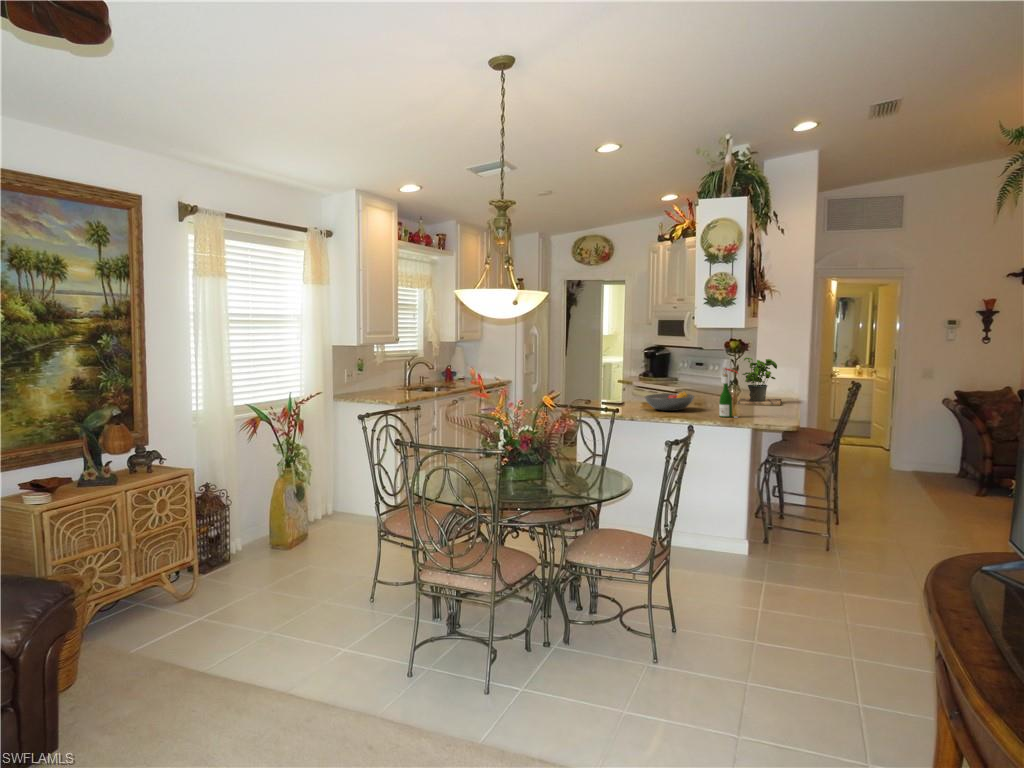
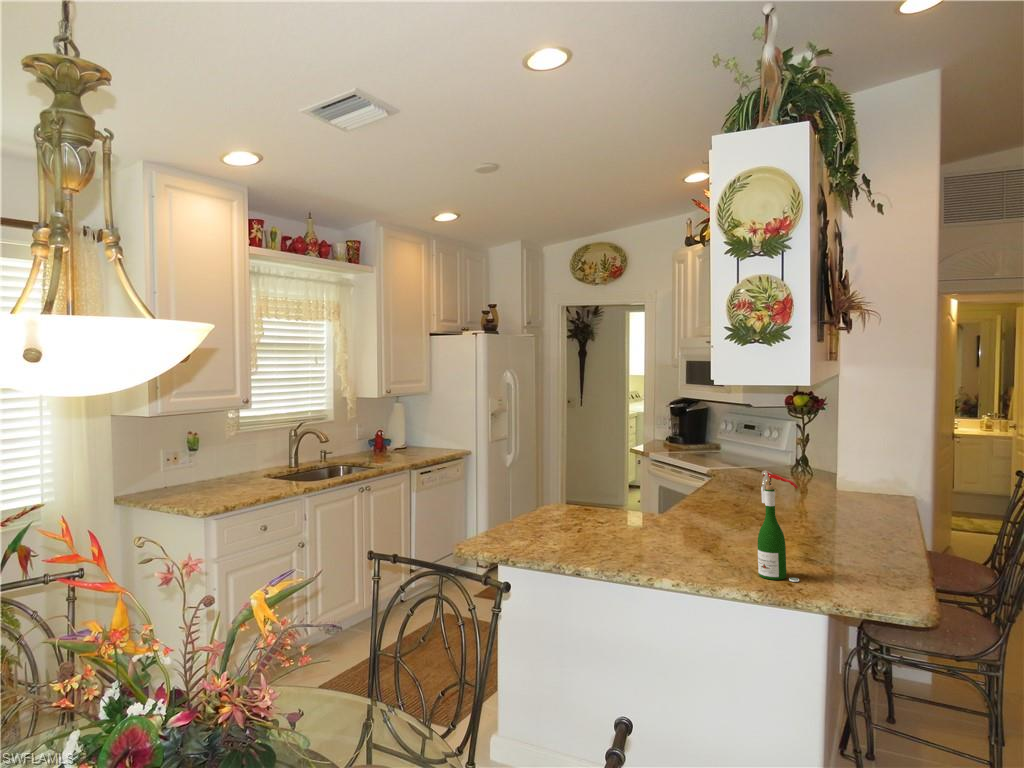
potted plant: present [737,357,781,406] -> none [802,435,889,532]
fruit bowl: present [645,392,694,411] -> none [618,503,714,545]

